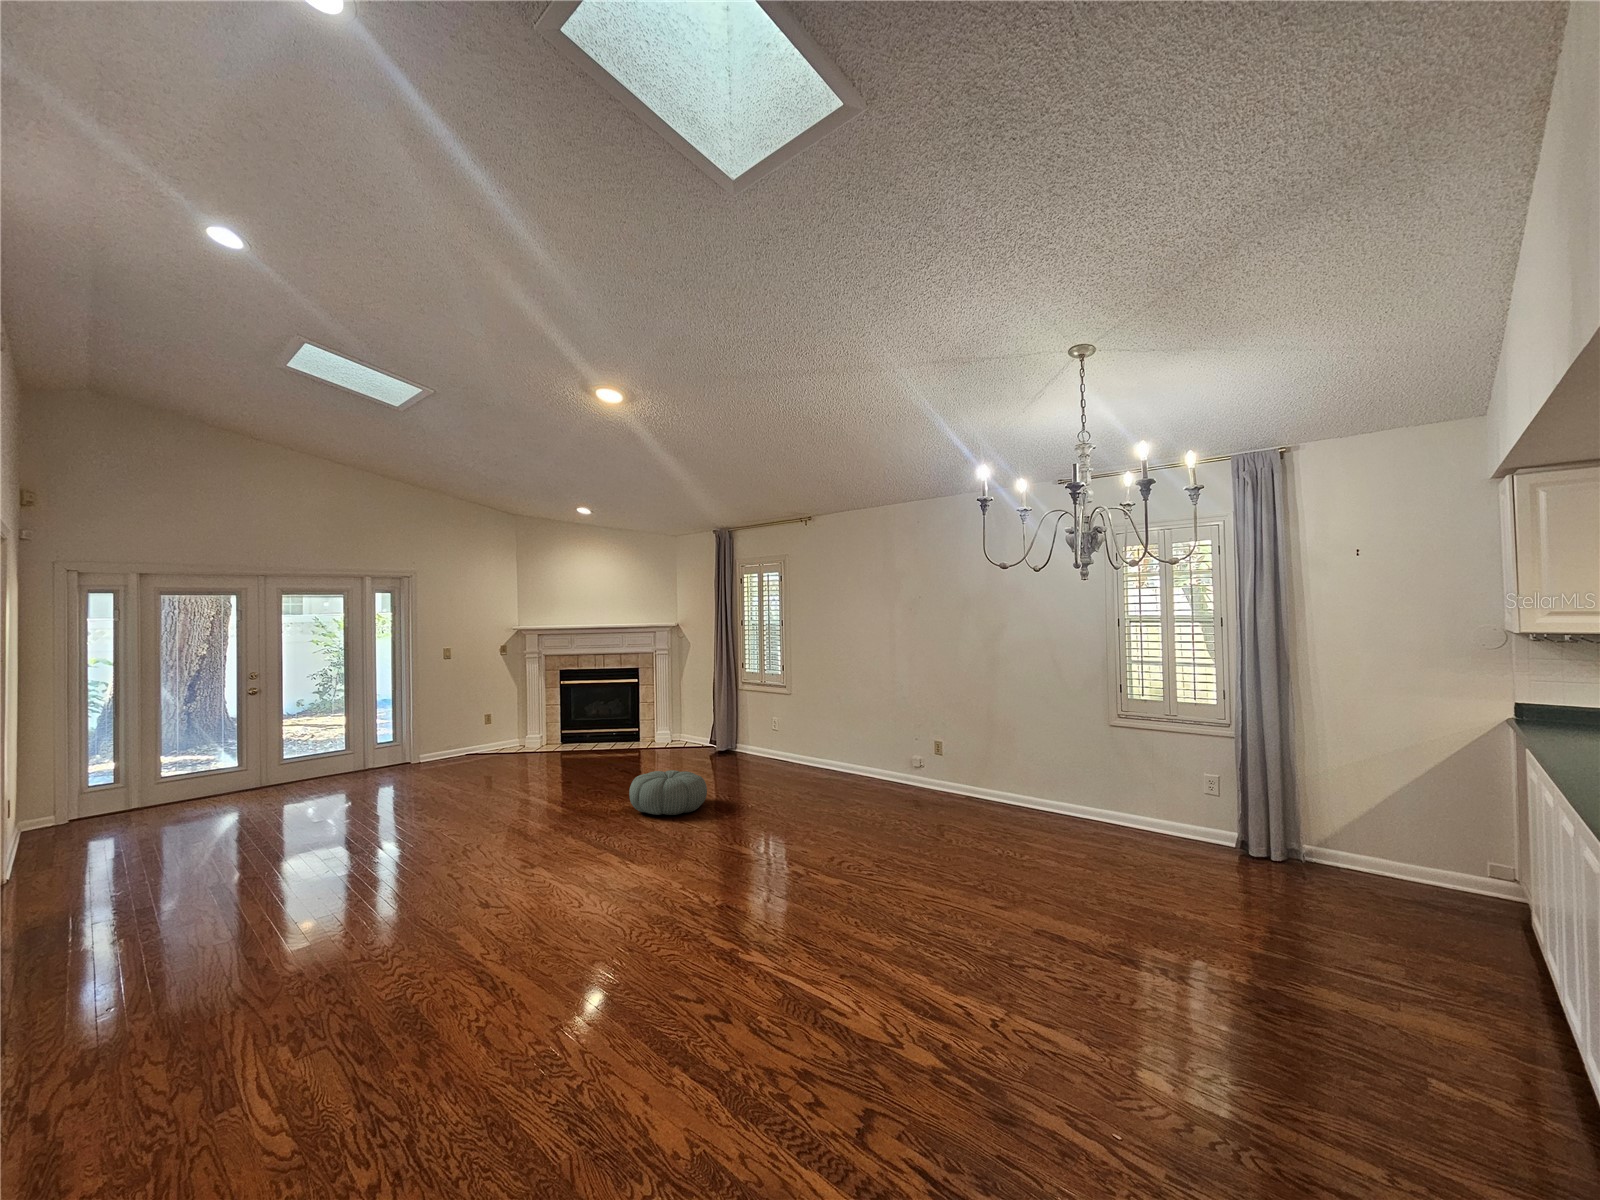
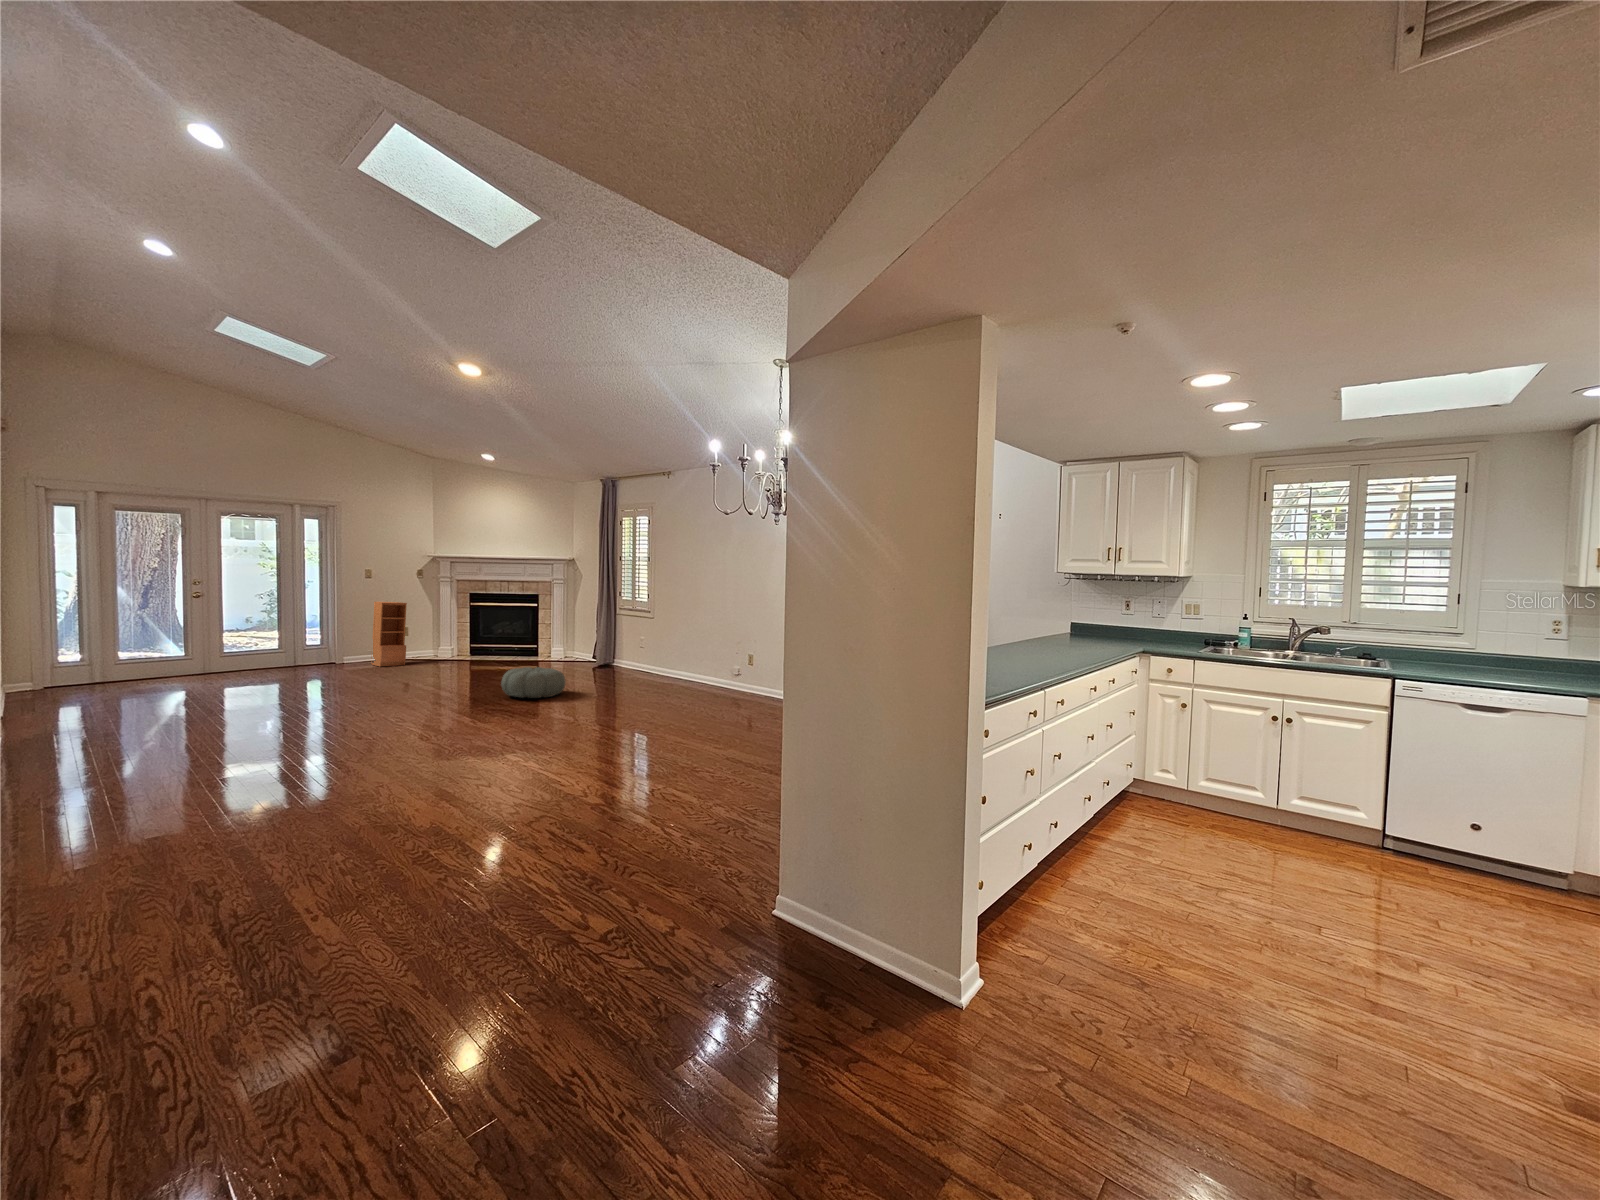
bookcase: none [450,684,492,763] -> present [371,602,407,667]

